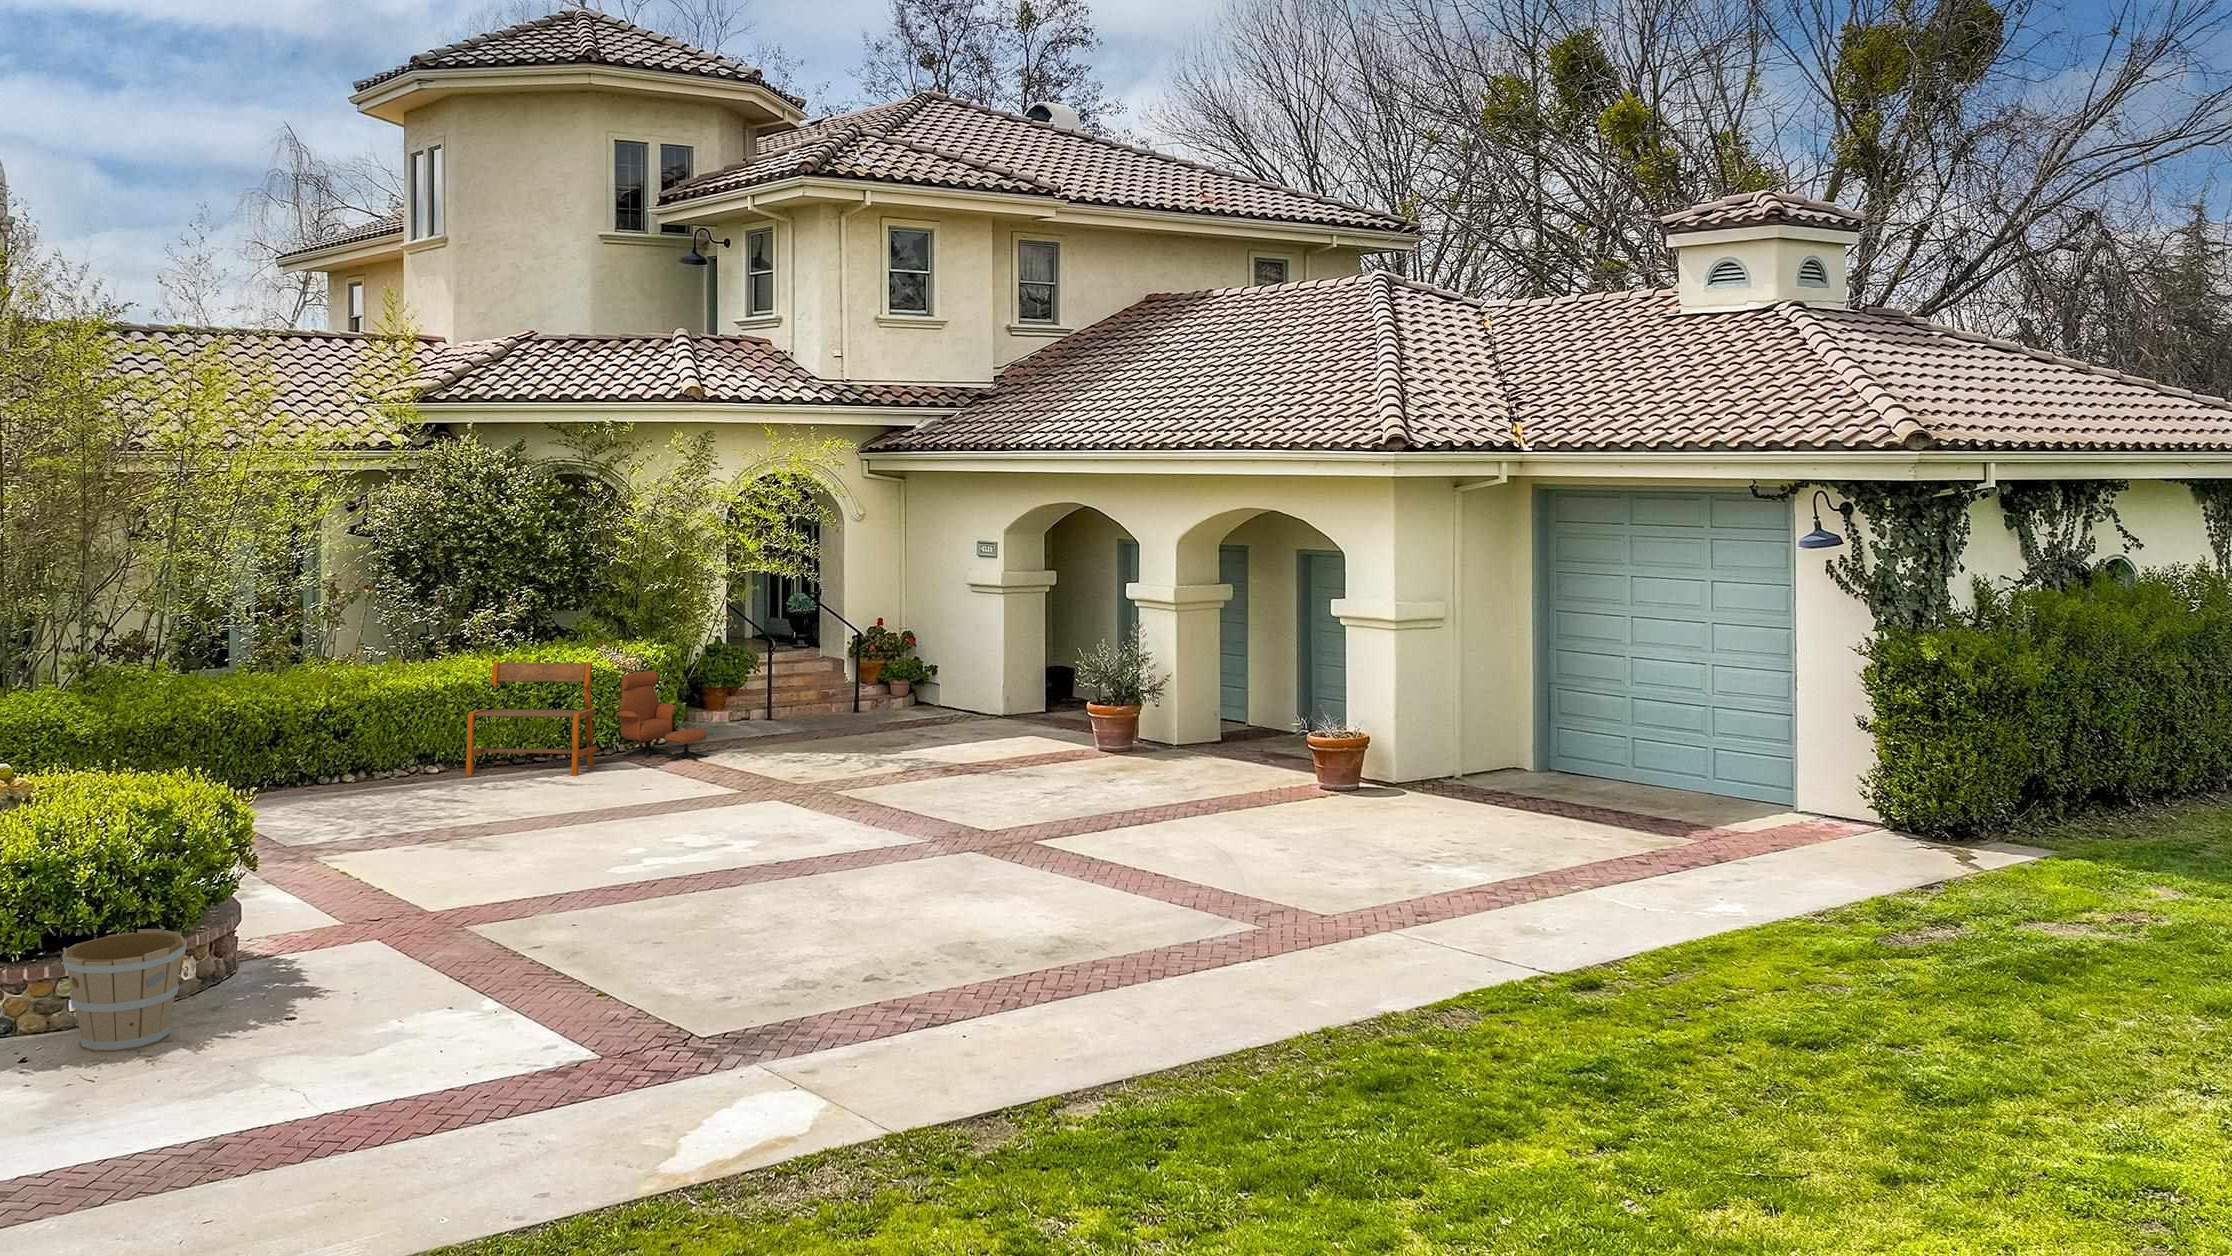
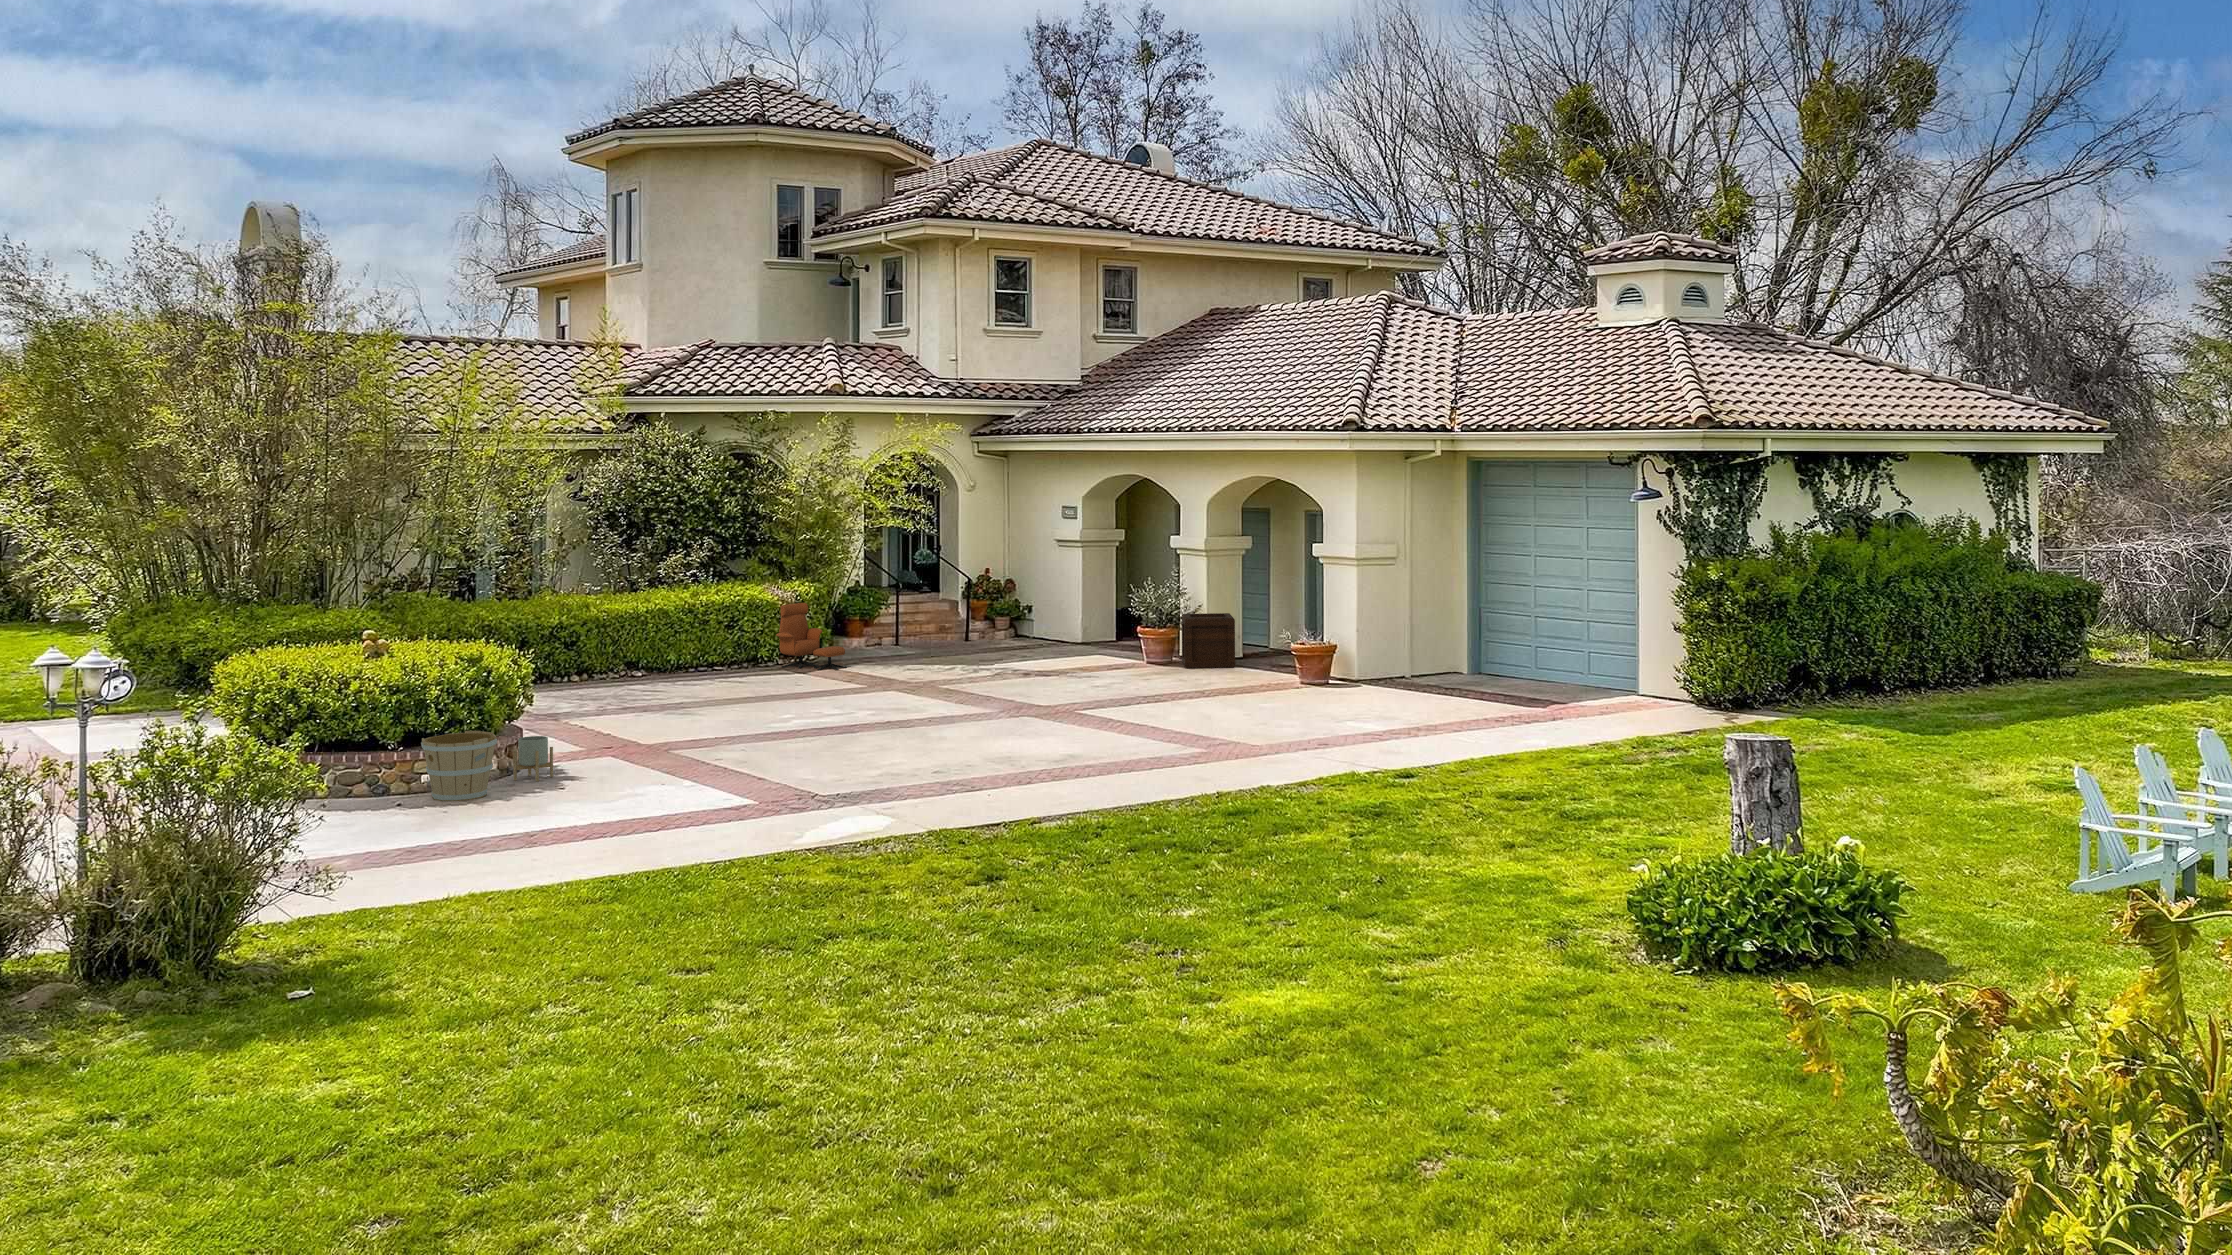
bench: present [466,662,597,776] -> none [662,594,761,679]
wooden crate: none [1143,684,1217,759] -> present [1182,613,1235,669]
planter: none [220,925,283,1000] -> present [513,736,553,782]

